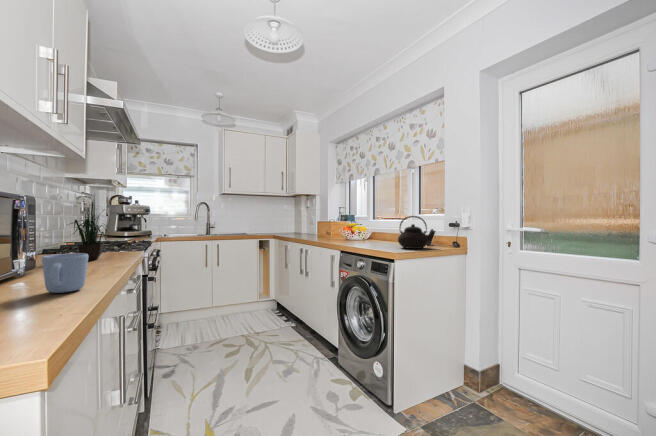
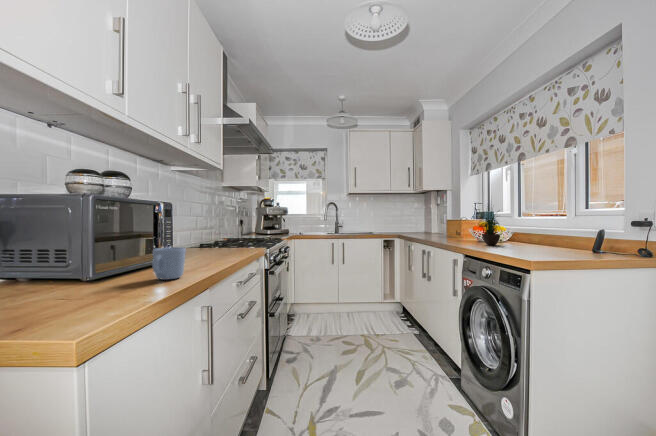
potted plant: present [71,199,106,260] -> present [481,210,500,245]
teapot: present [398,216,435,249] -> none [541,211,605,256]

